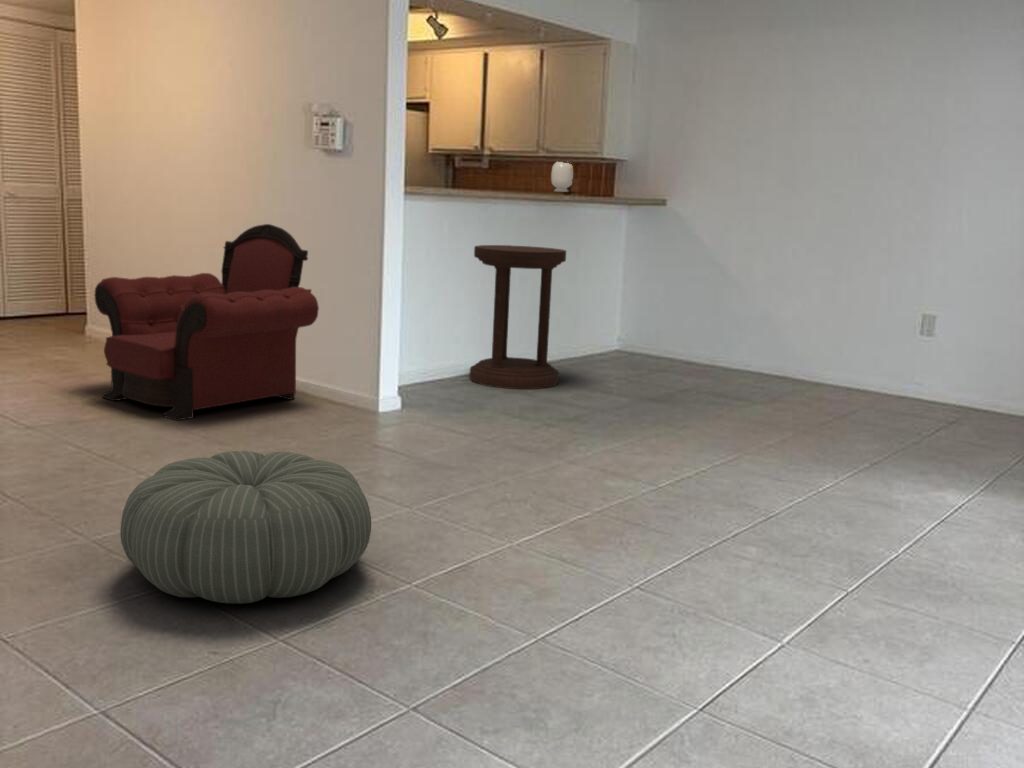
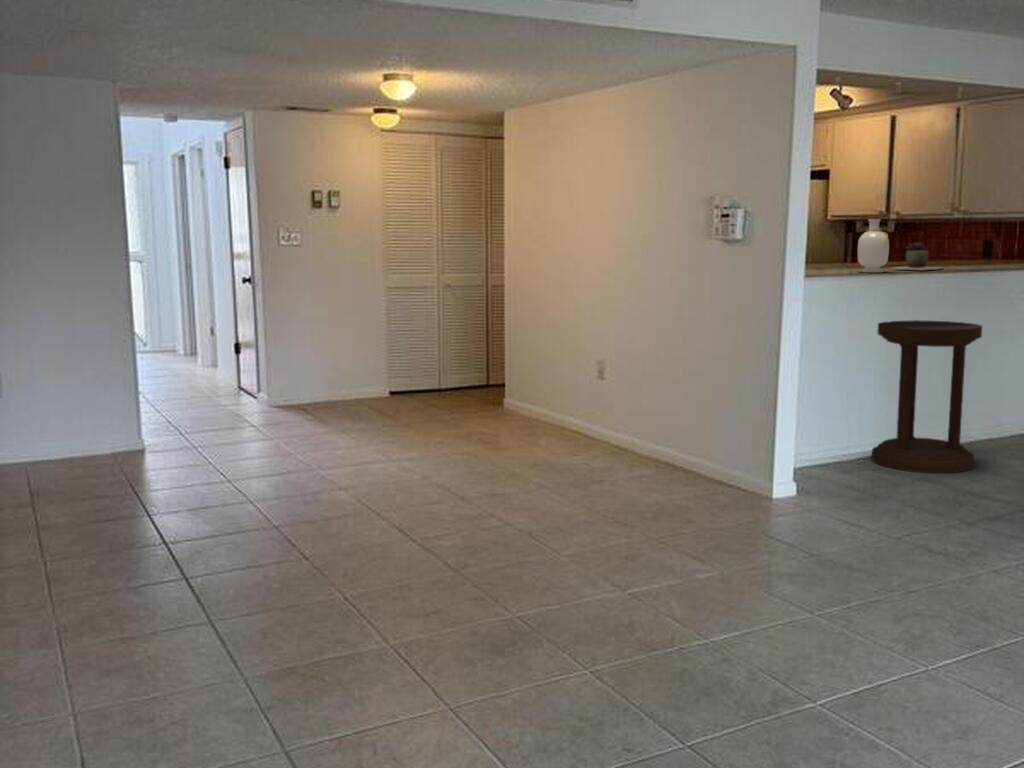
bottle: present [551,162,573,192] -> present [858,215,889,273]
succulent plant: none [487,168,534,197] -> present [893,242,943,270]
armchair: present [95,224,319,420] -> none [518,310,717,495]
pouf: present [120,451,371,604] -> none [549,535,768,677]

